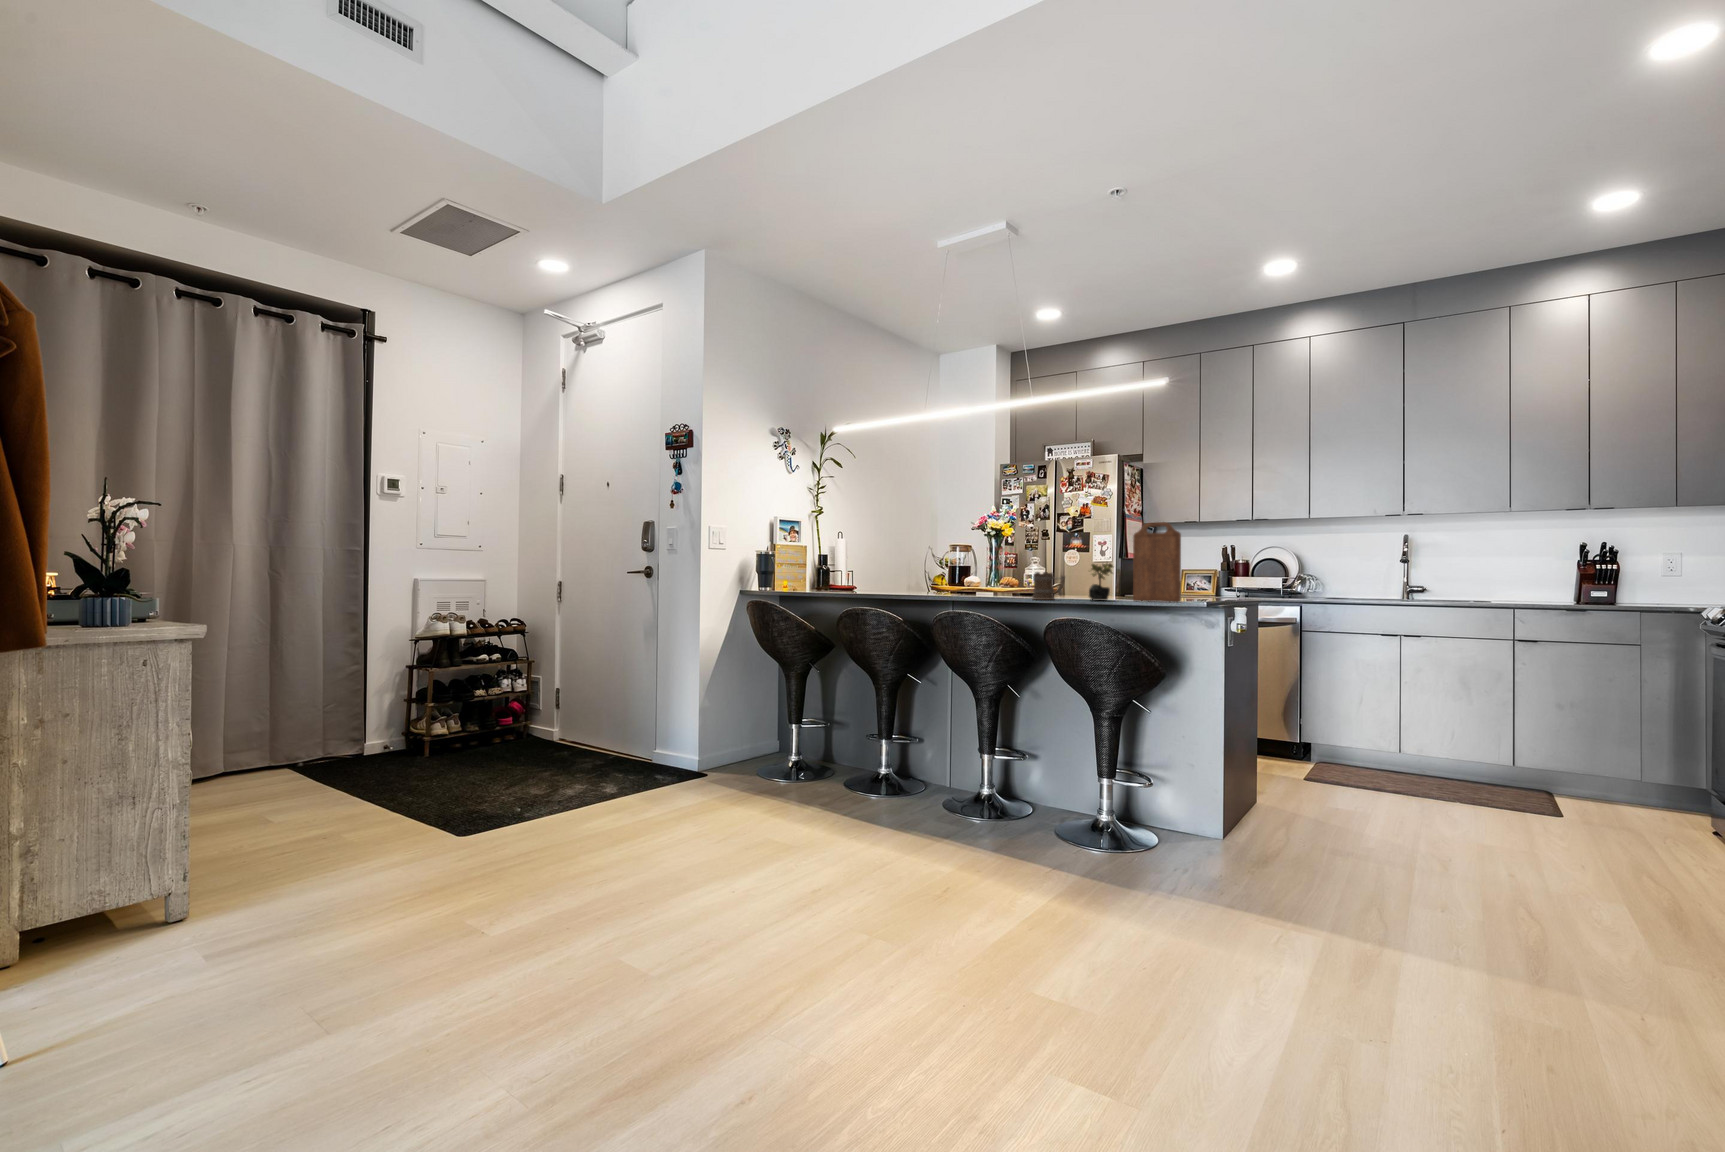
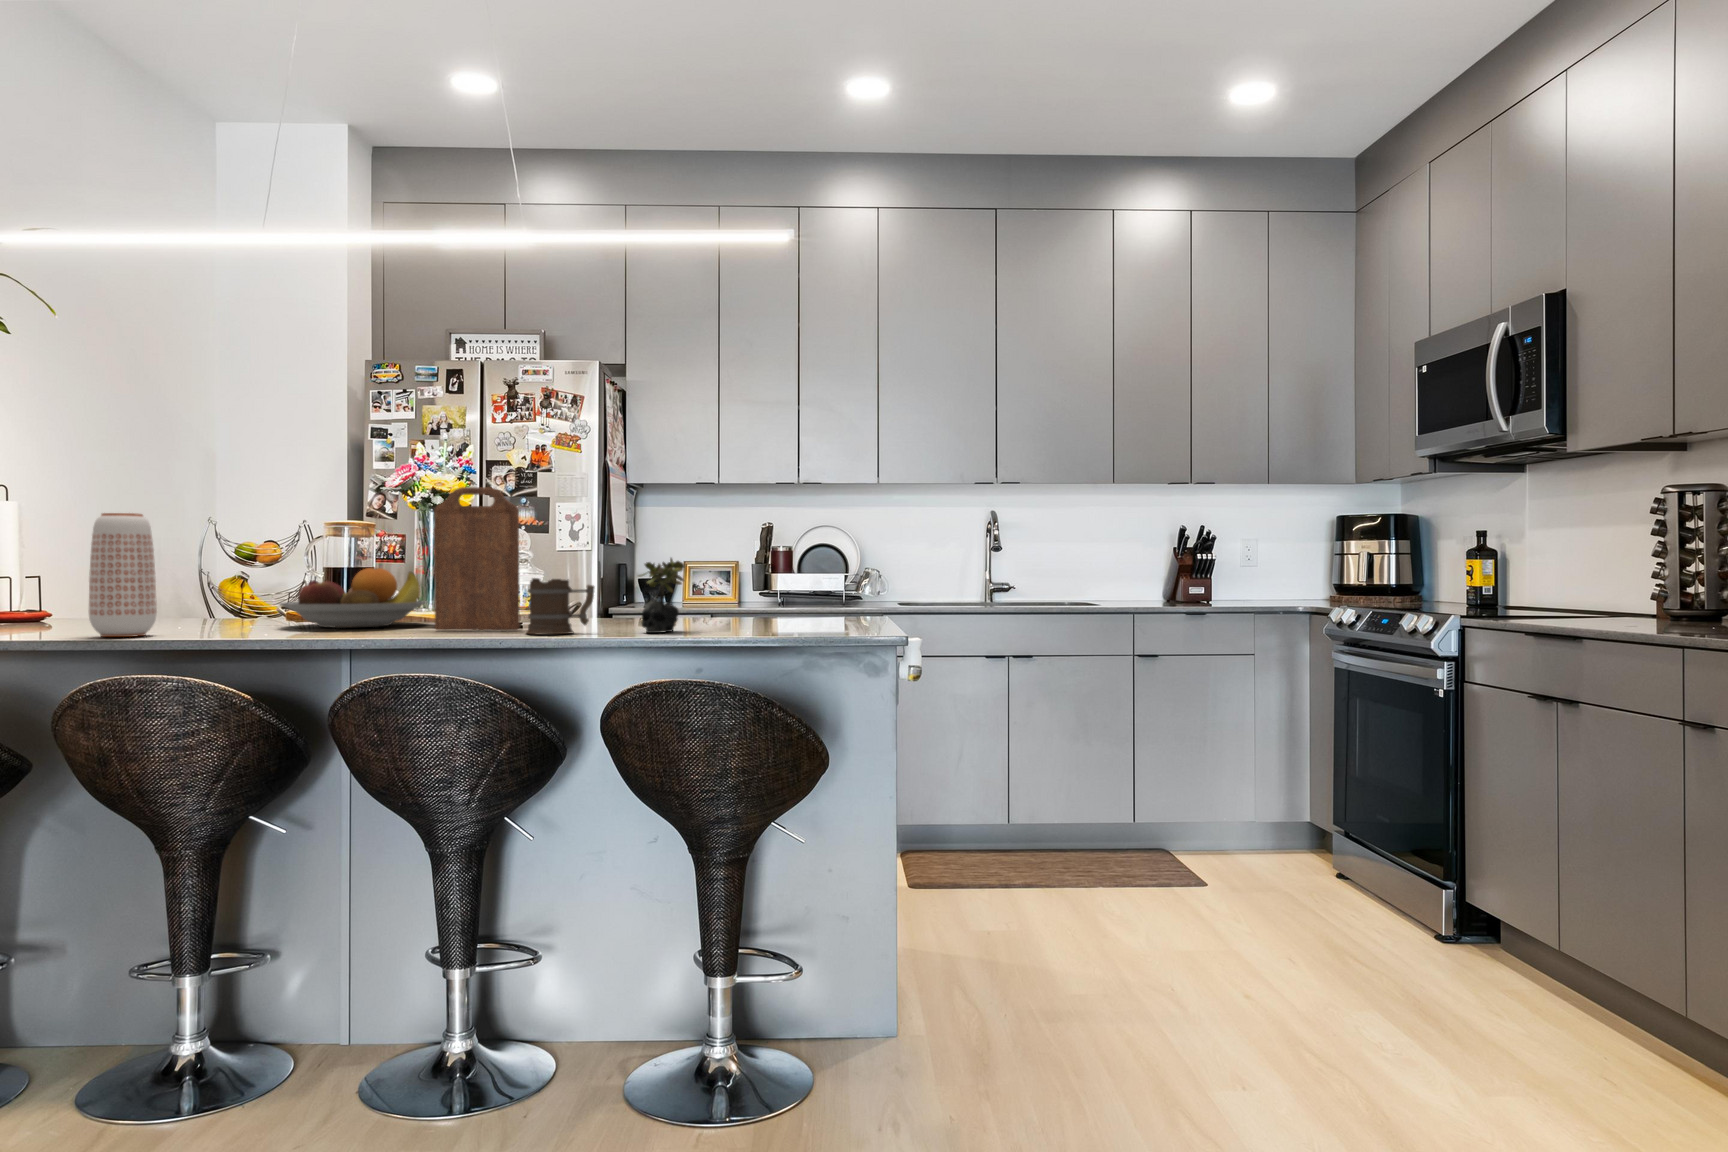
cutting board: present [1133,522,1181,602] -> present [434,487,520,630]
vase: none [858,543,882,596] -> present [89,513,157,637]
fruit bowl: none [932,568,997,596] -> present [280,568,427,628]

